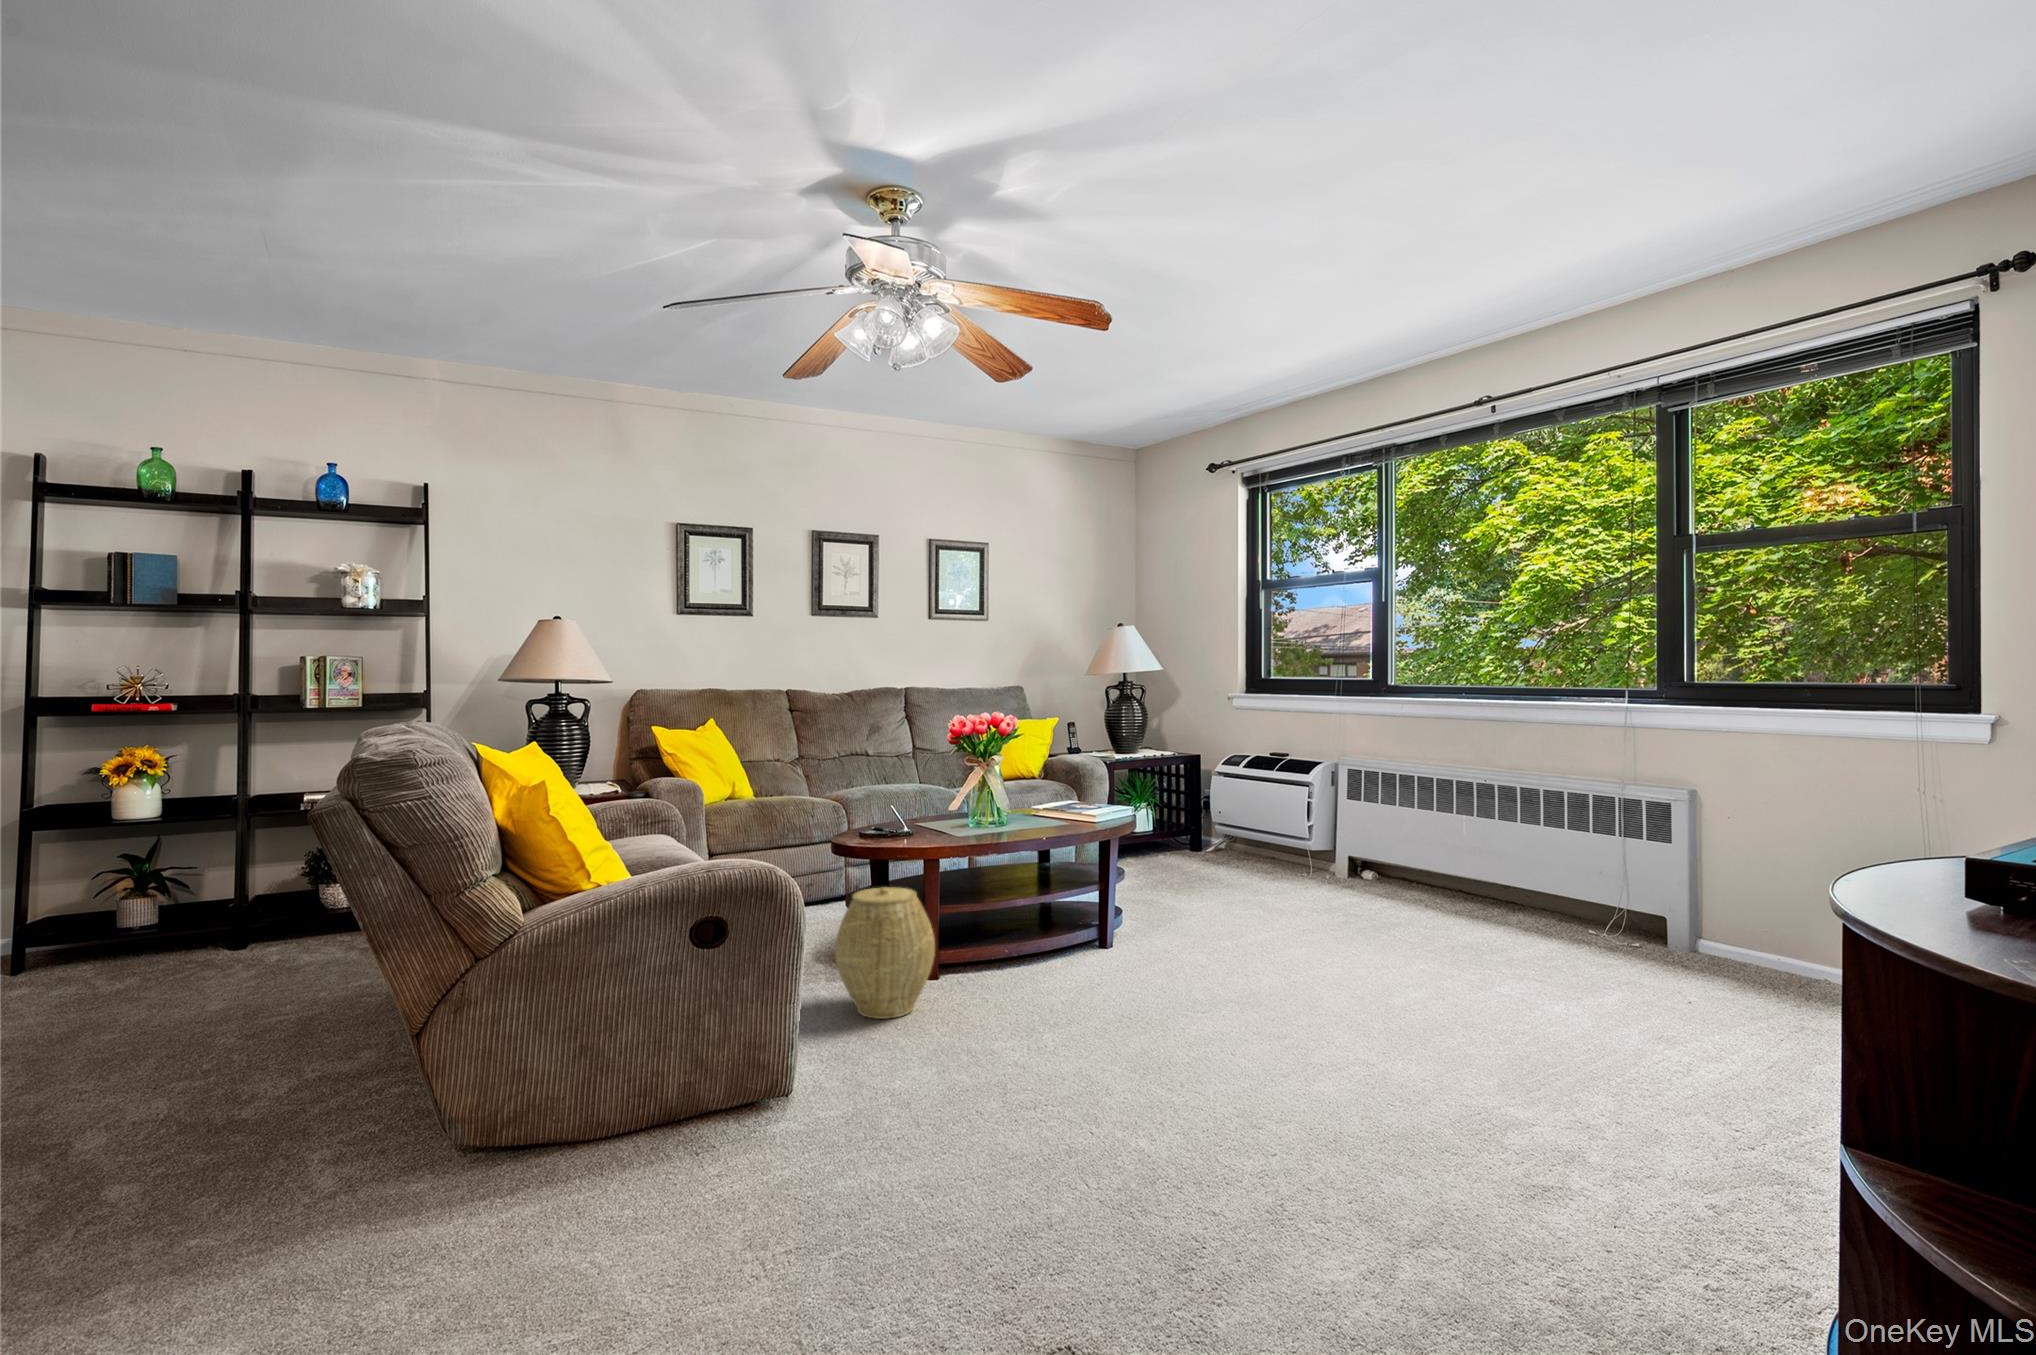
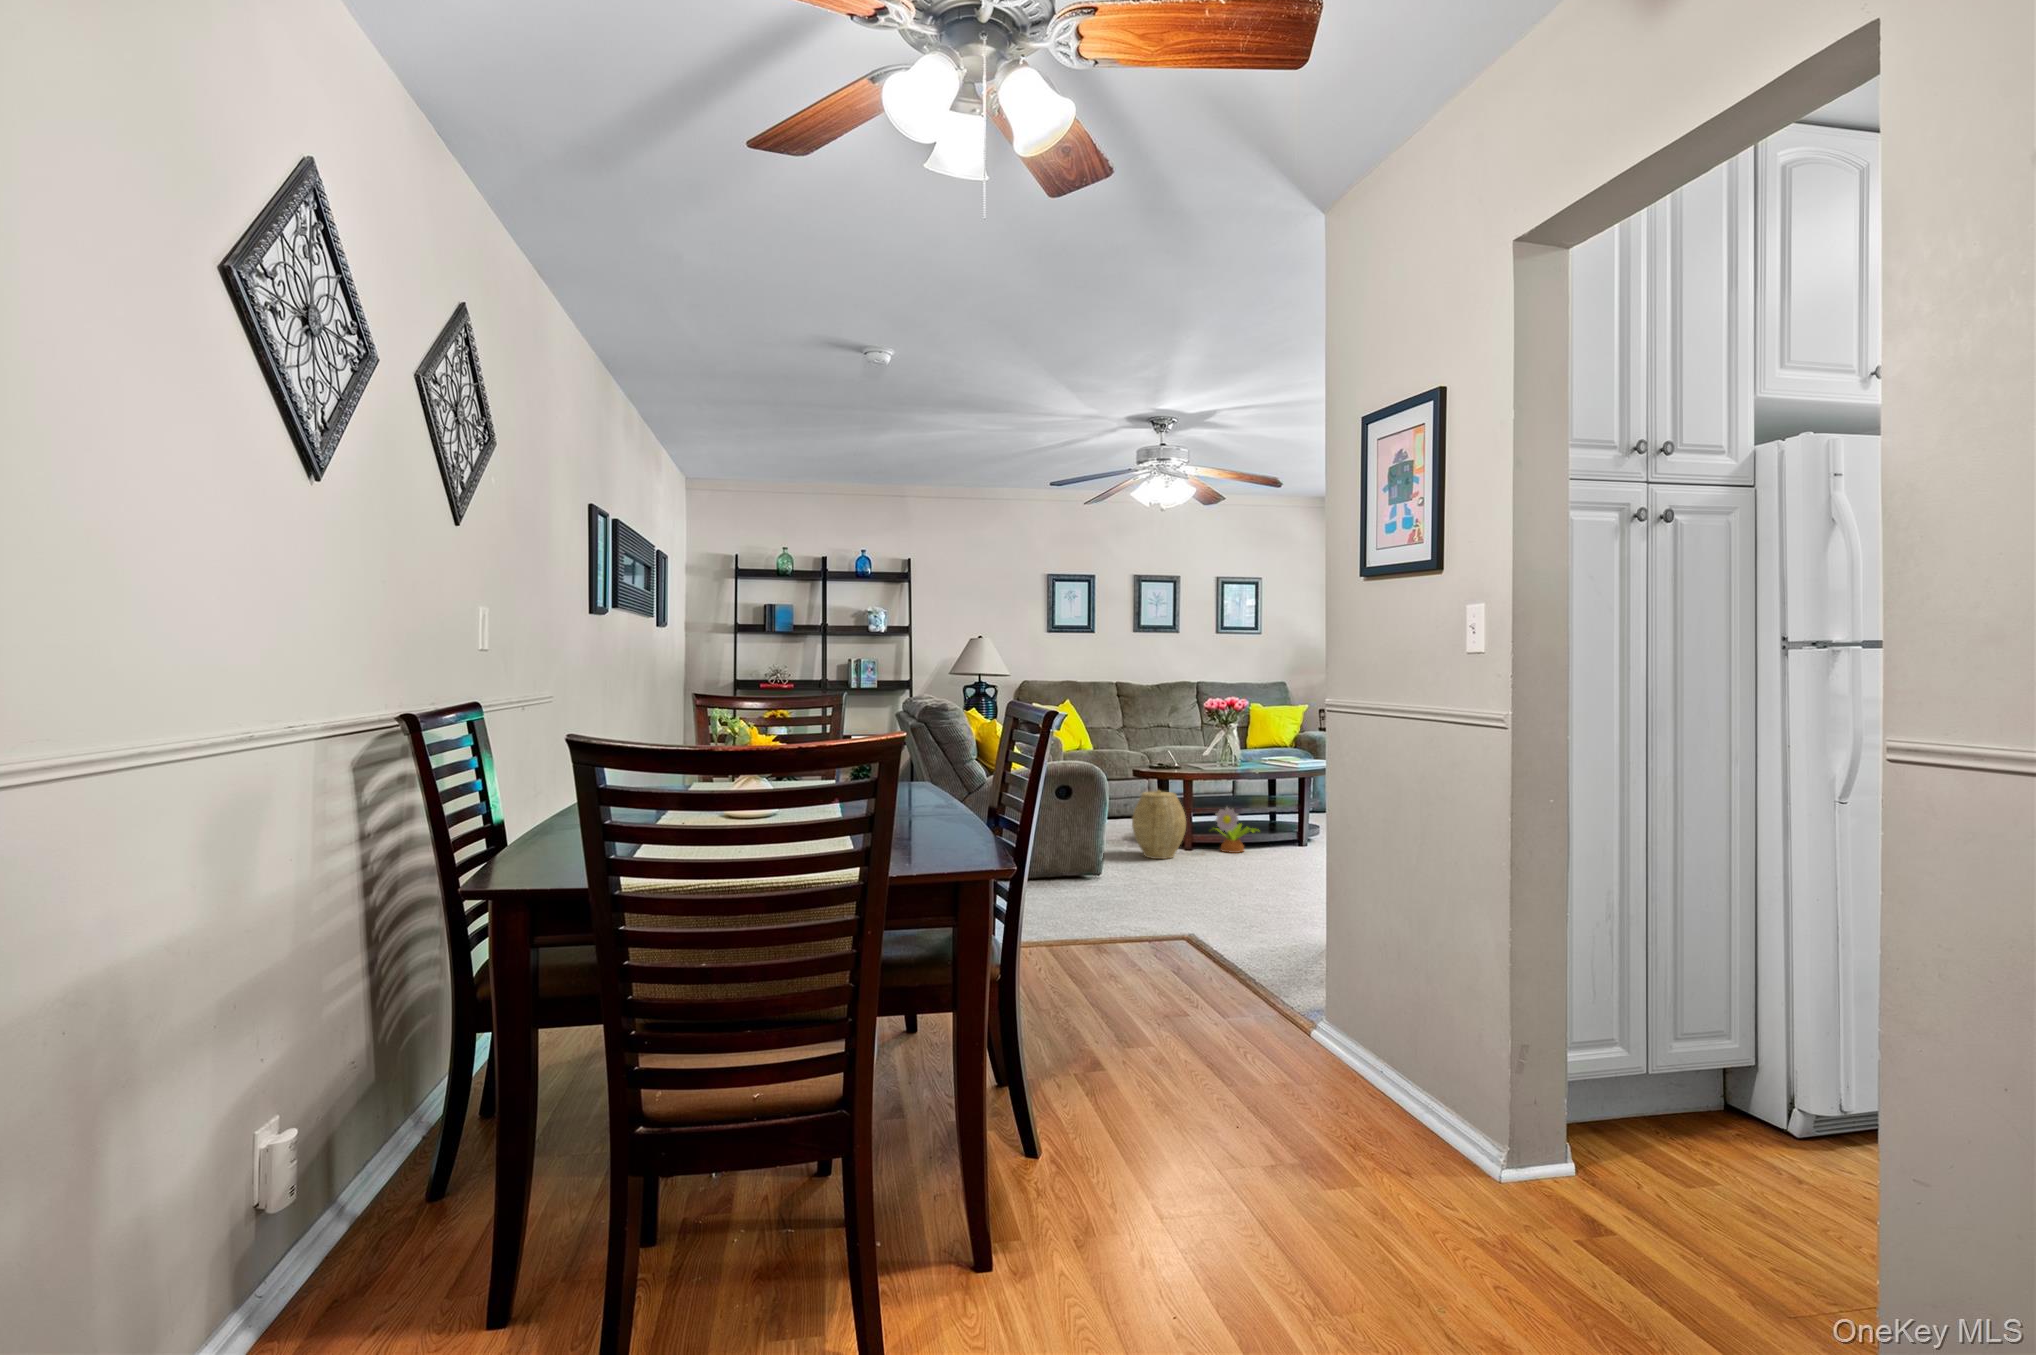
decorative plant: none [965,903,1052,982] -> present [1213,807,1258,853]

